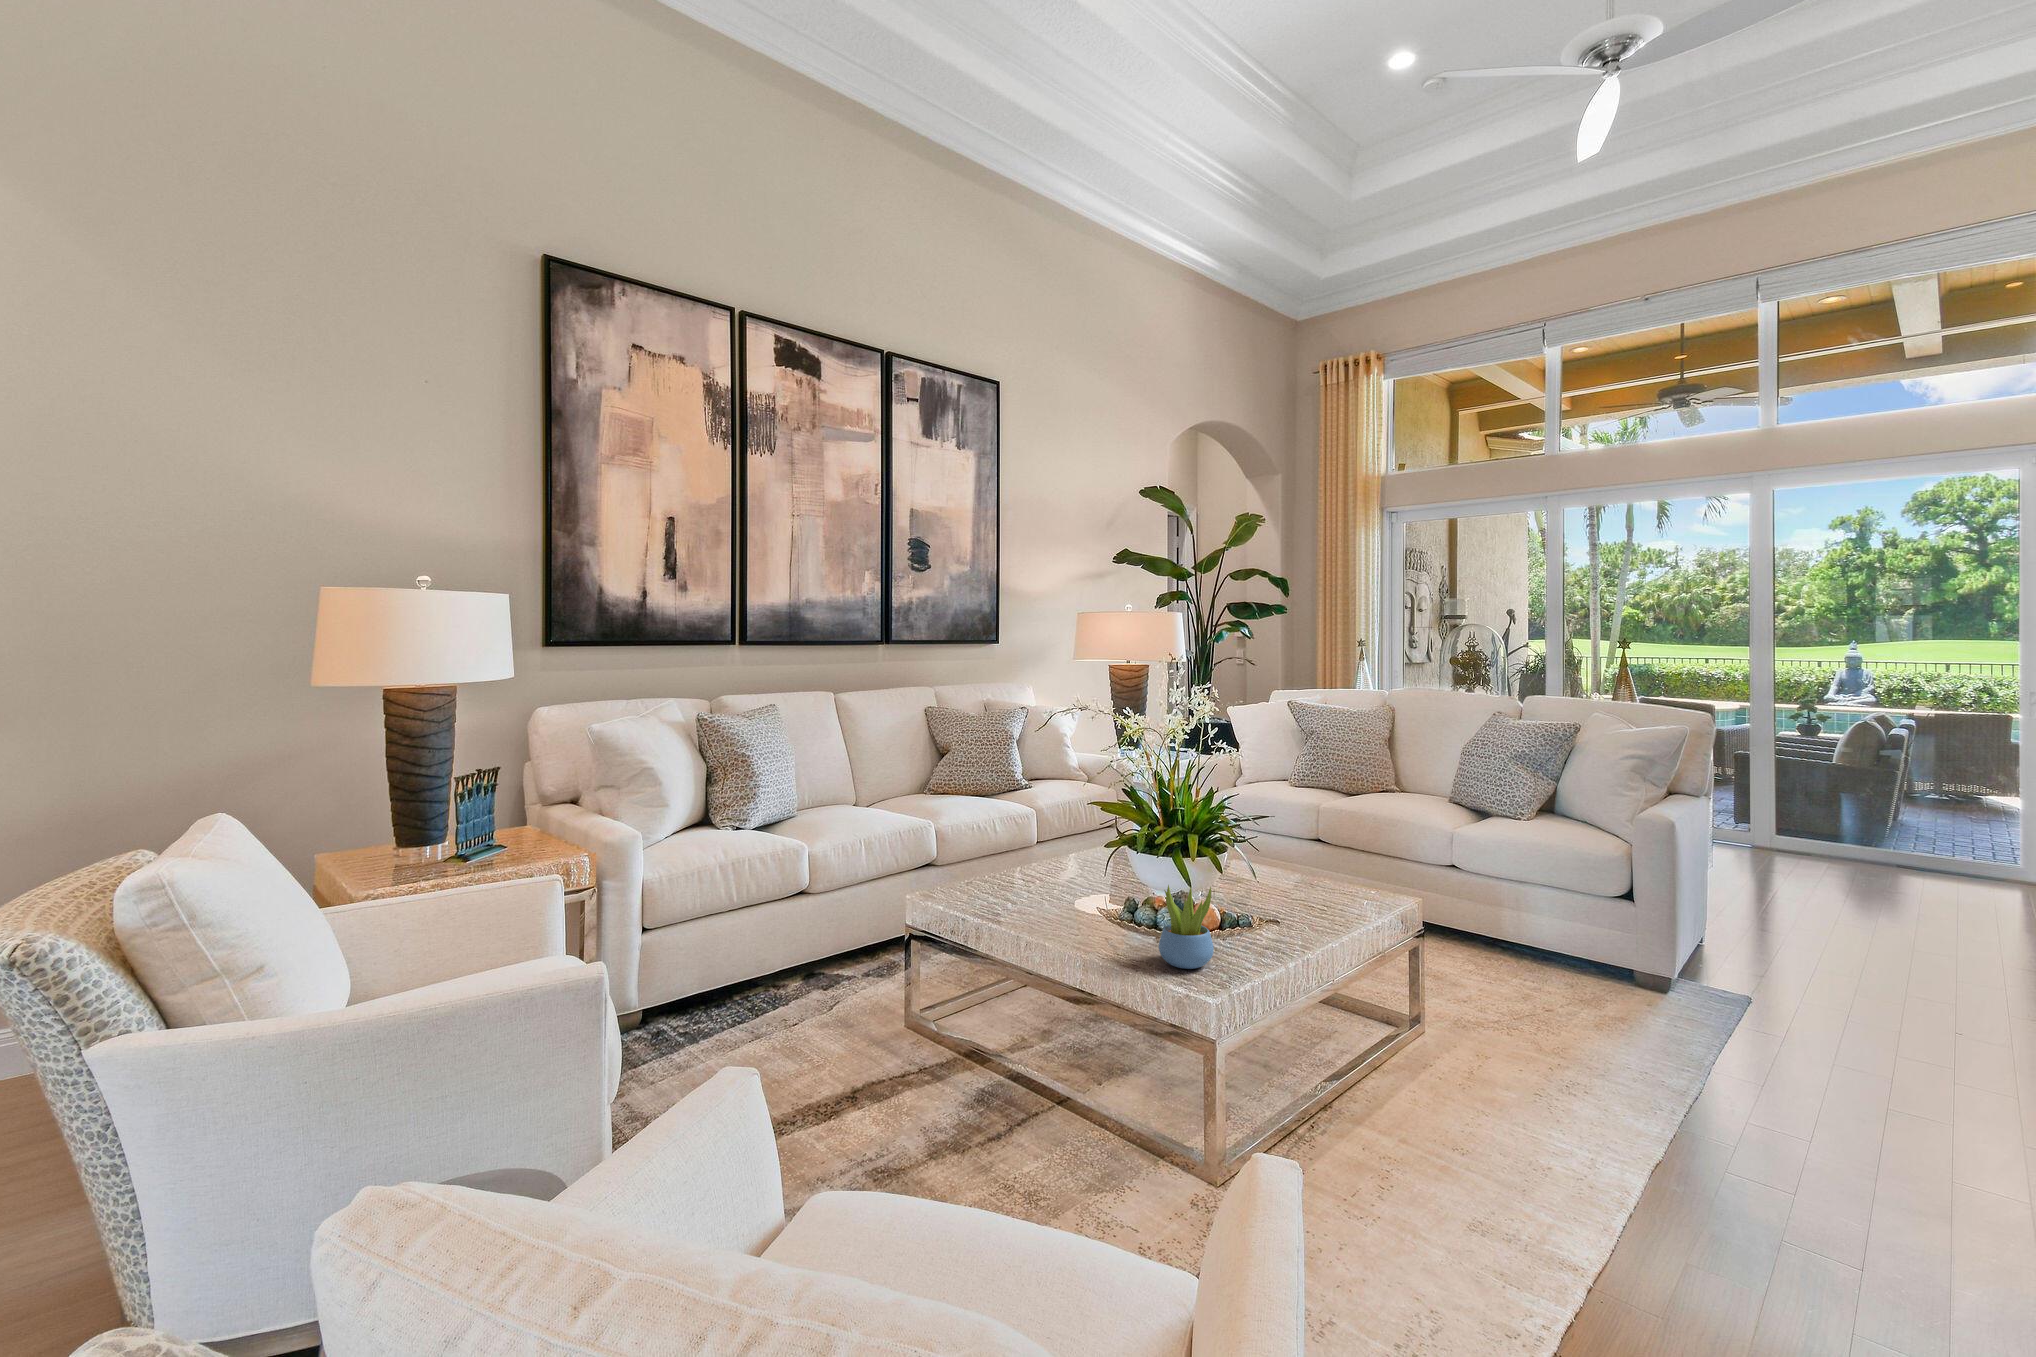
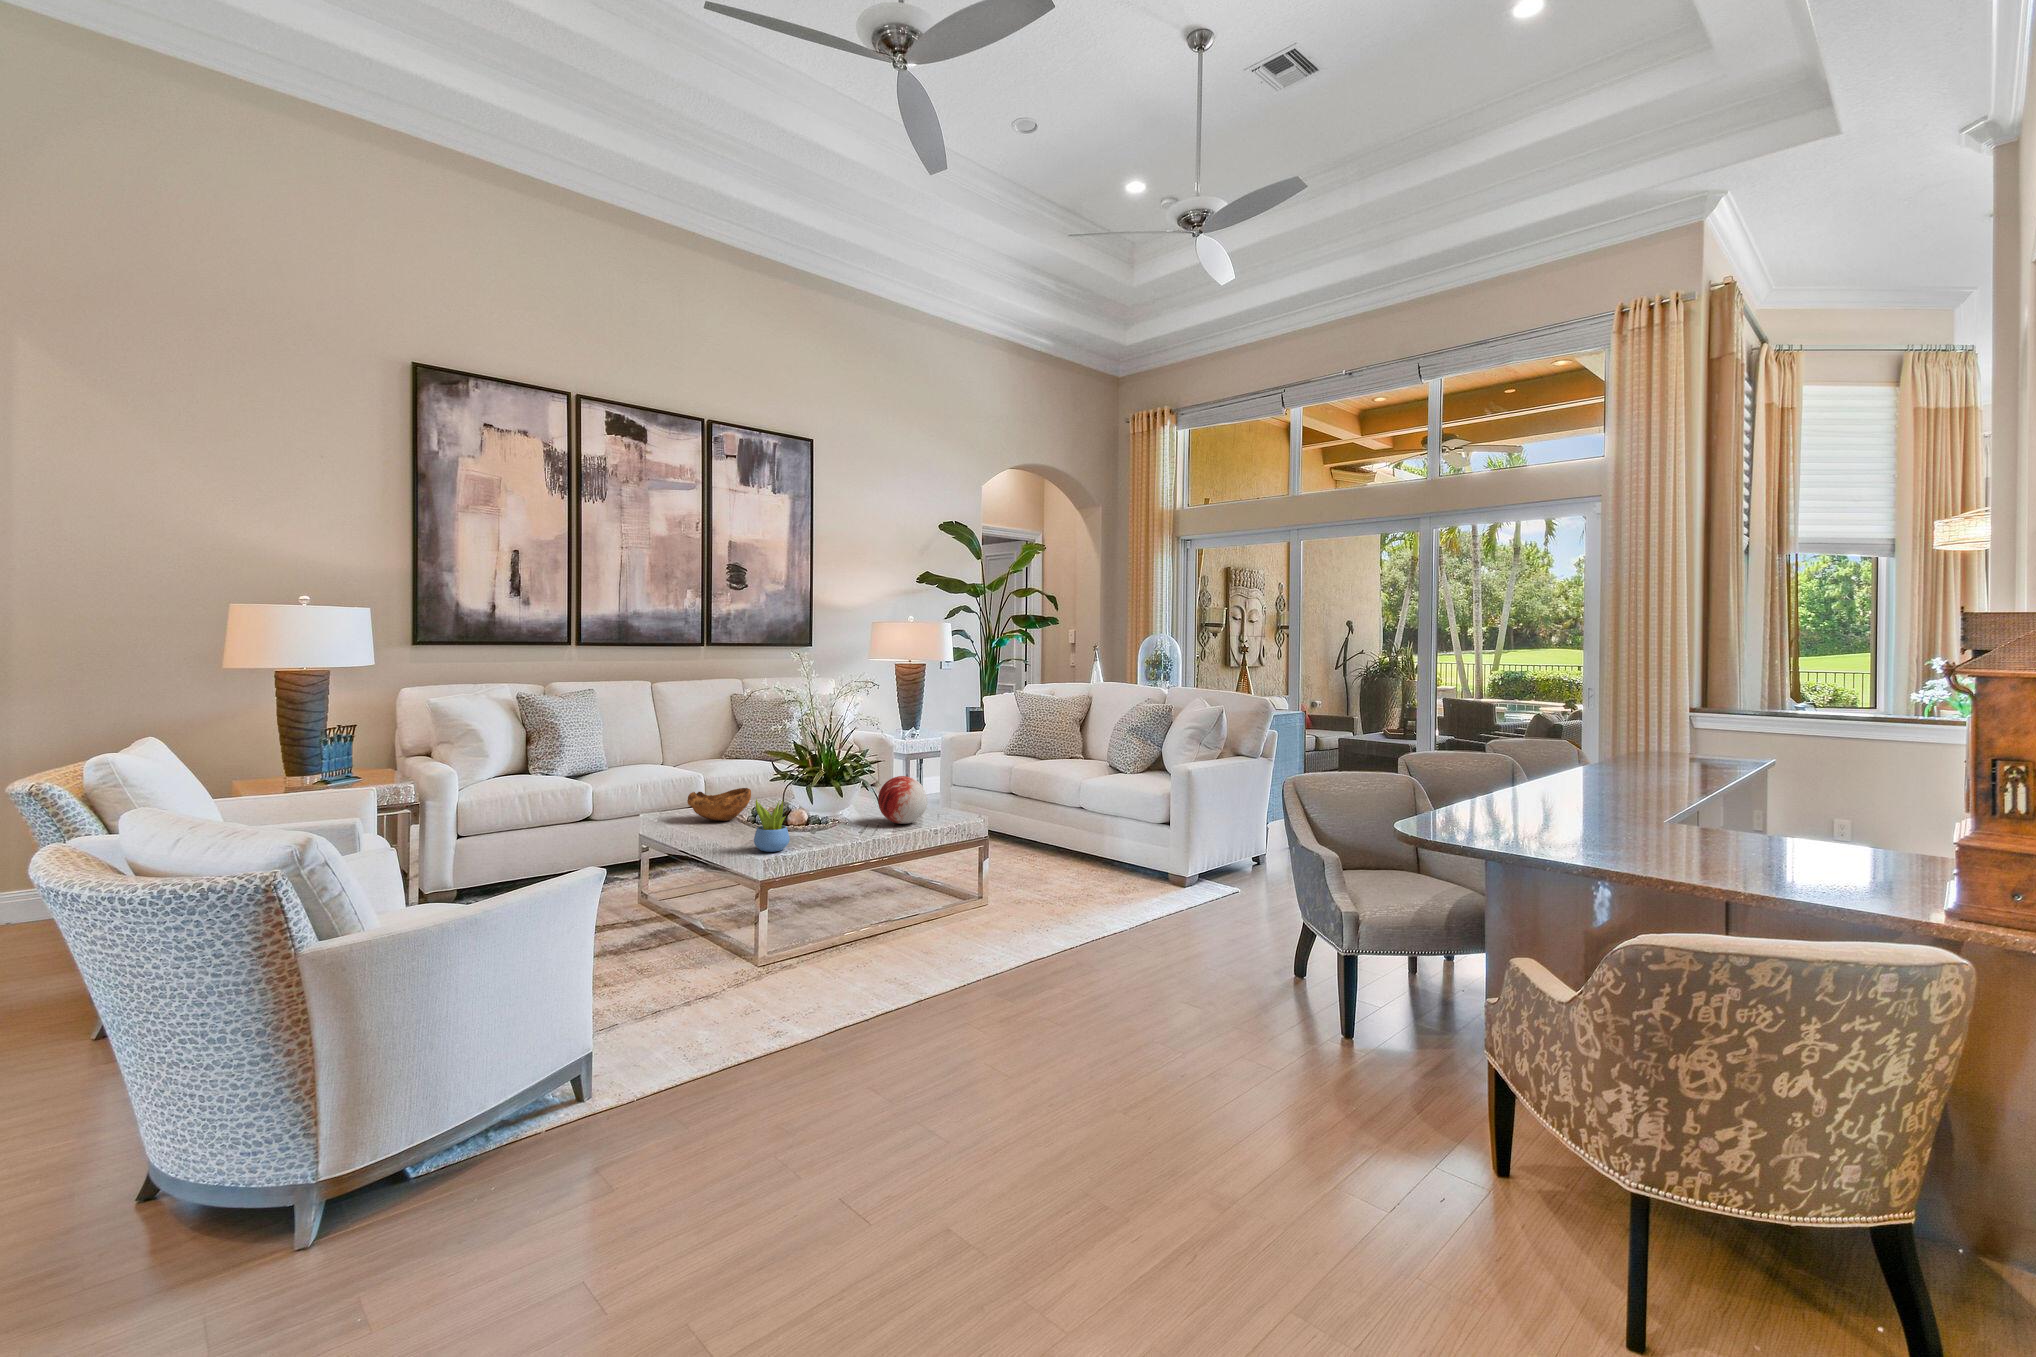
decorative orb: none [1265,833,1338,904] -> present [878,776,927,824]
wooden bowl: none [986,851,1074,901] -> present [687,788,751,821]

